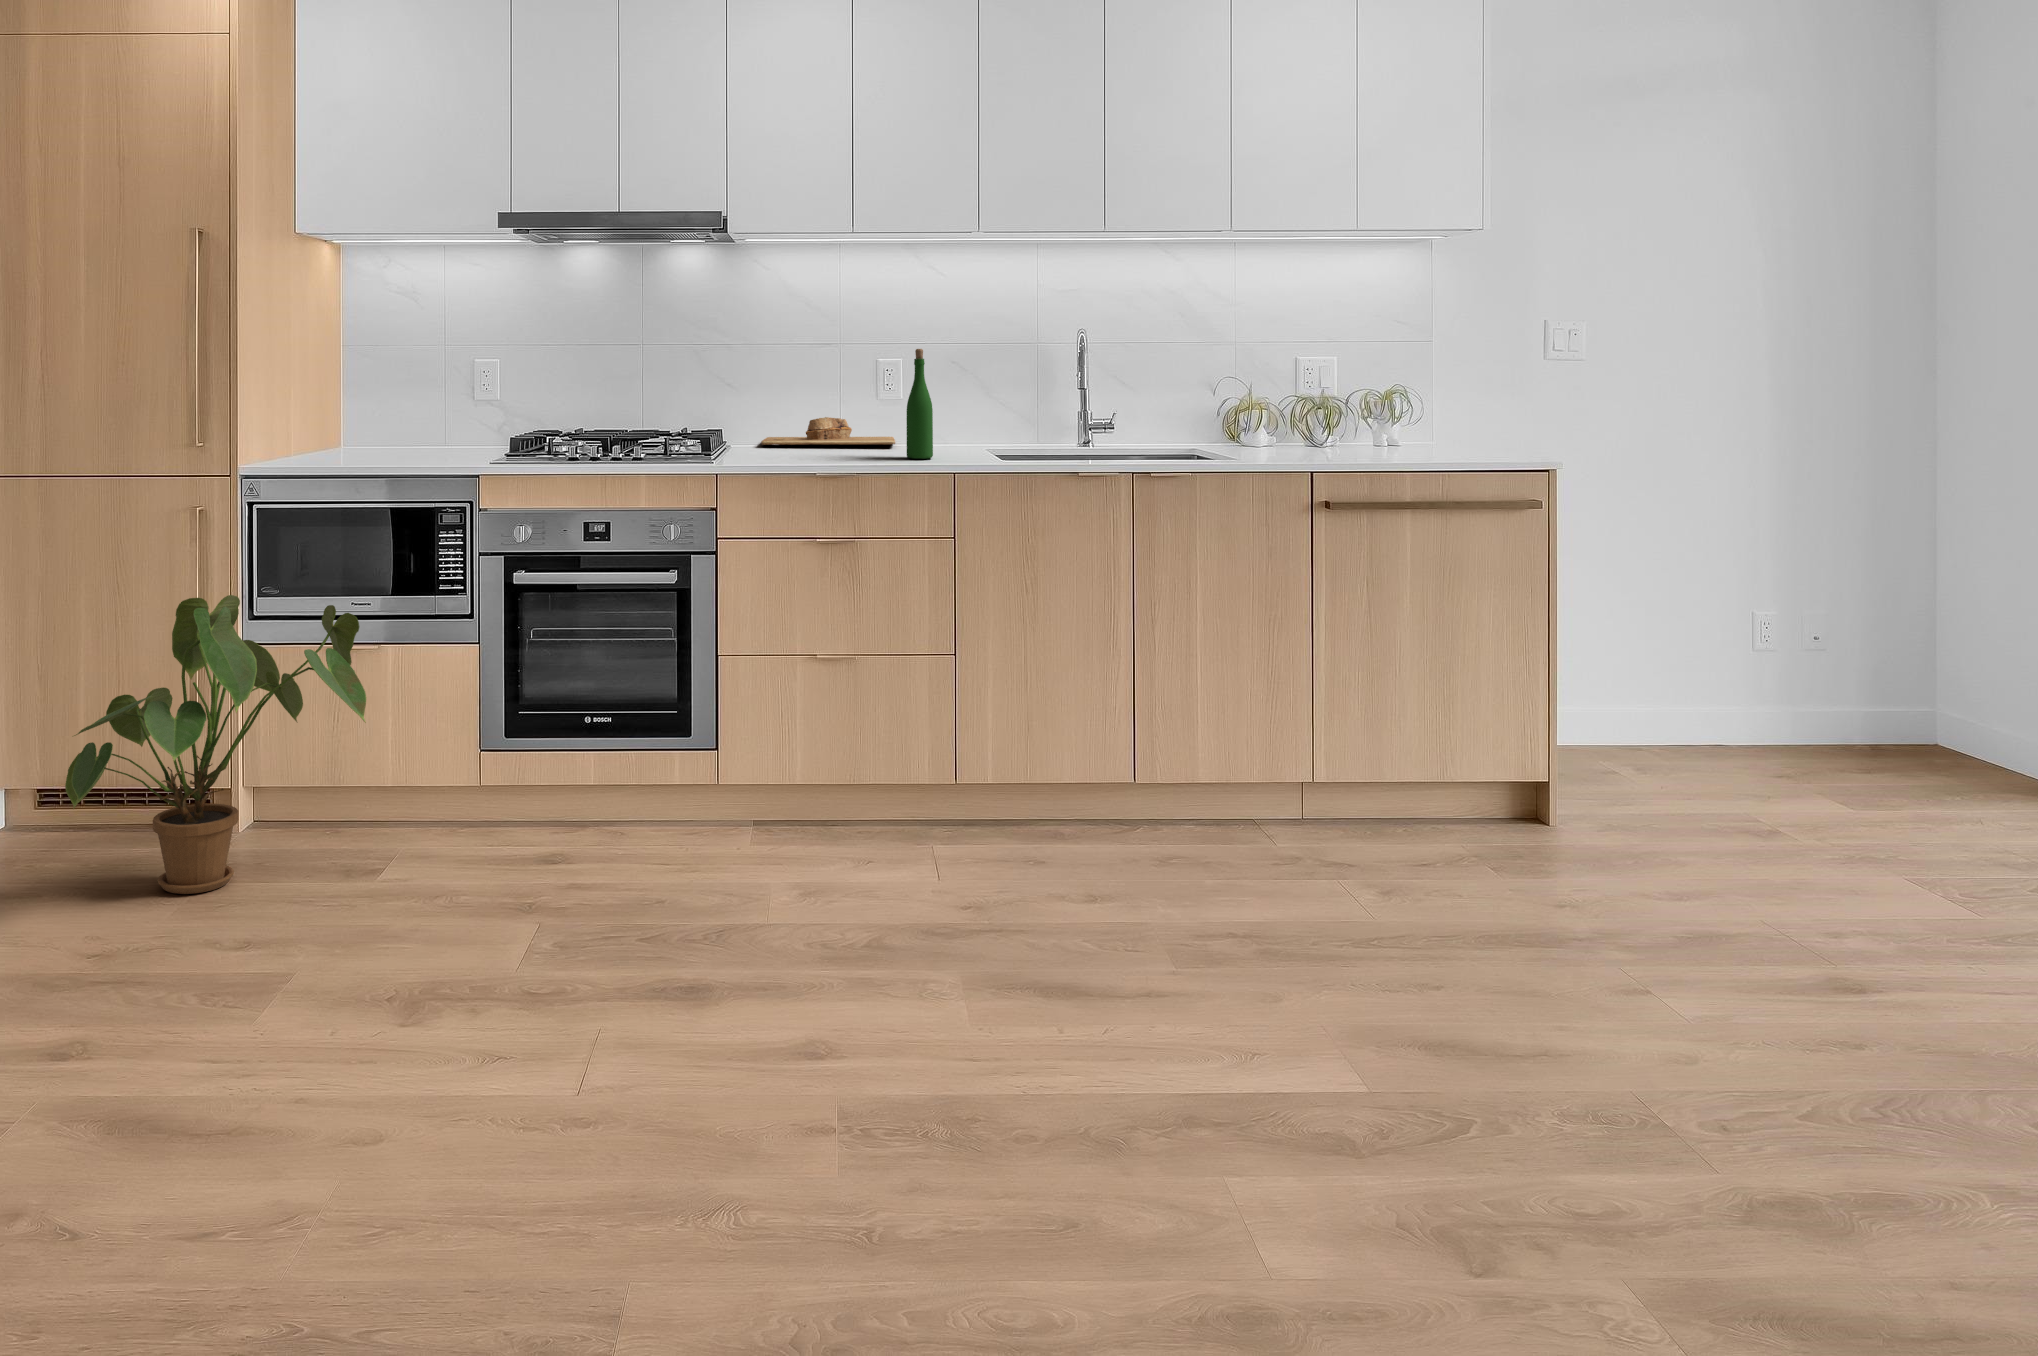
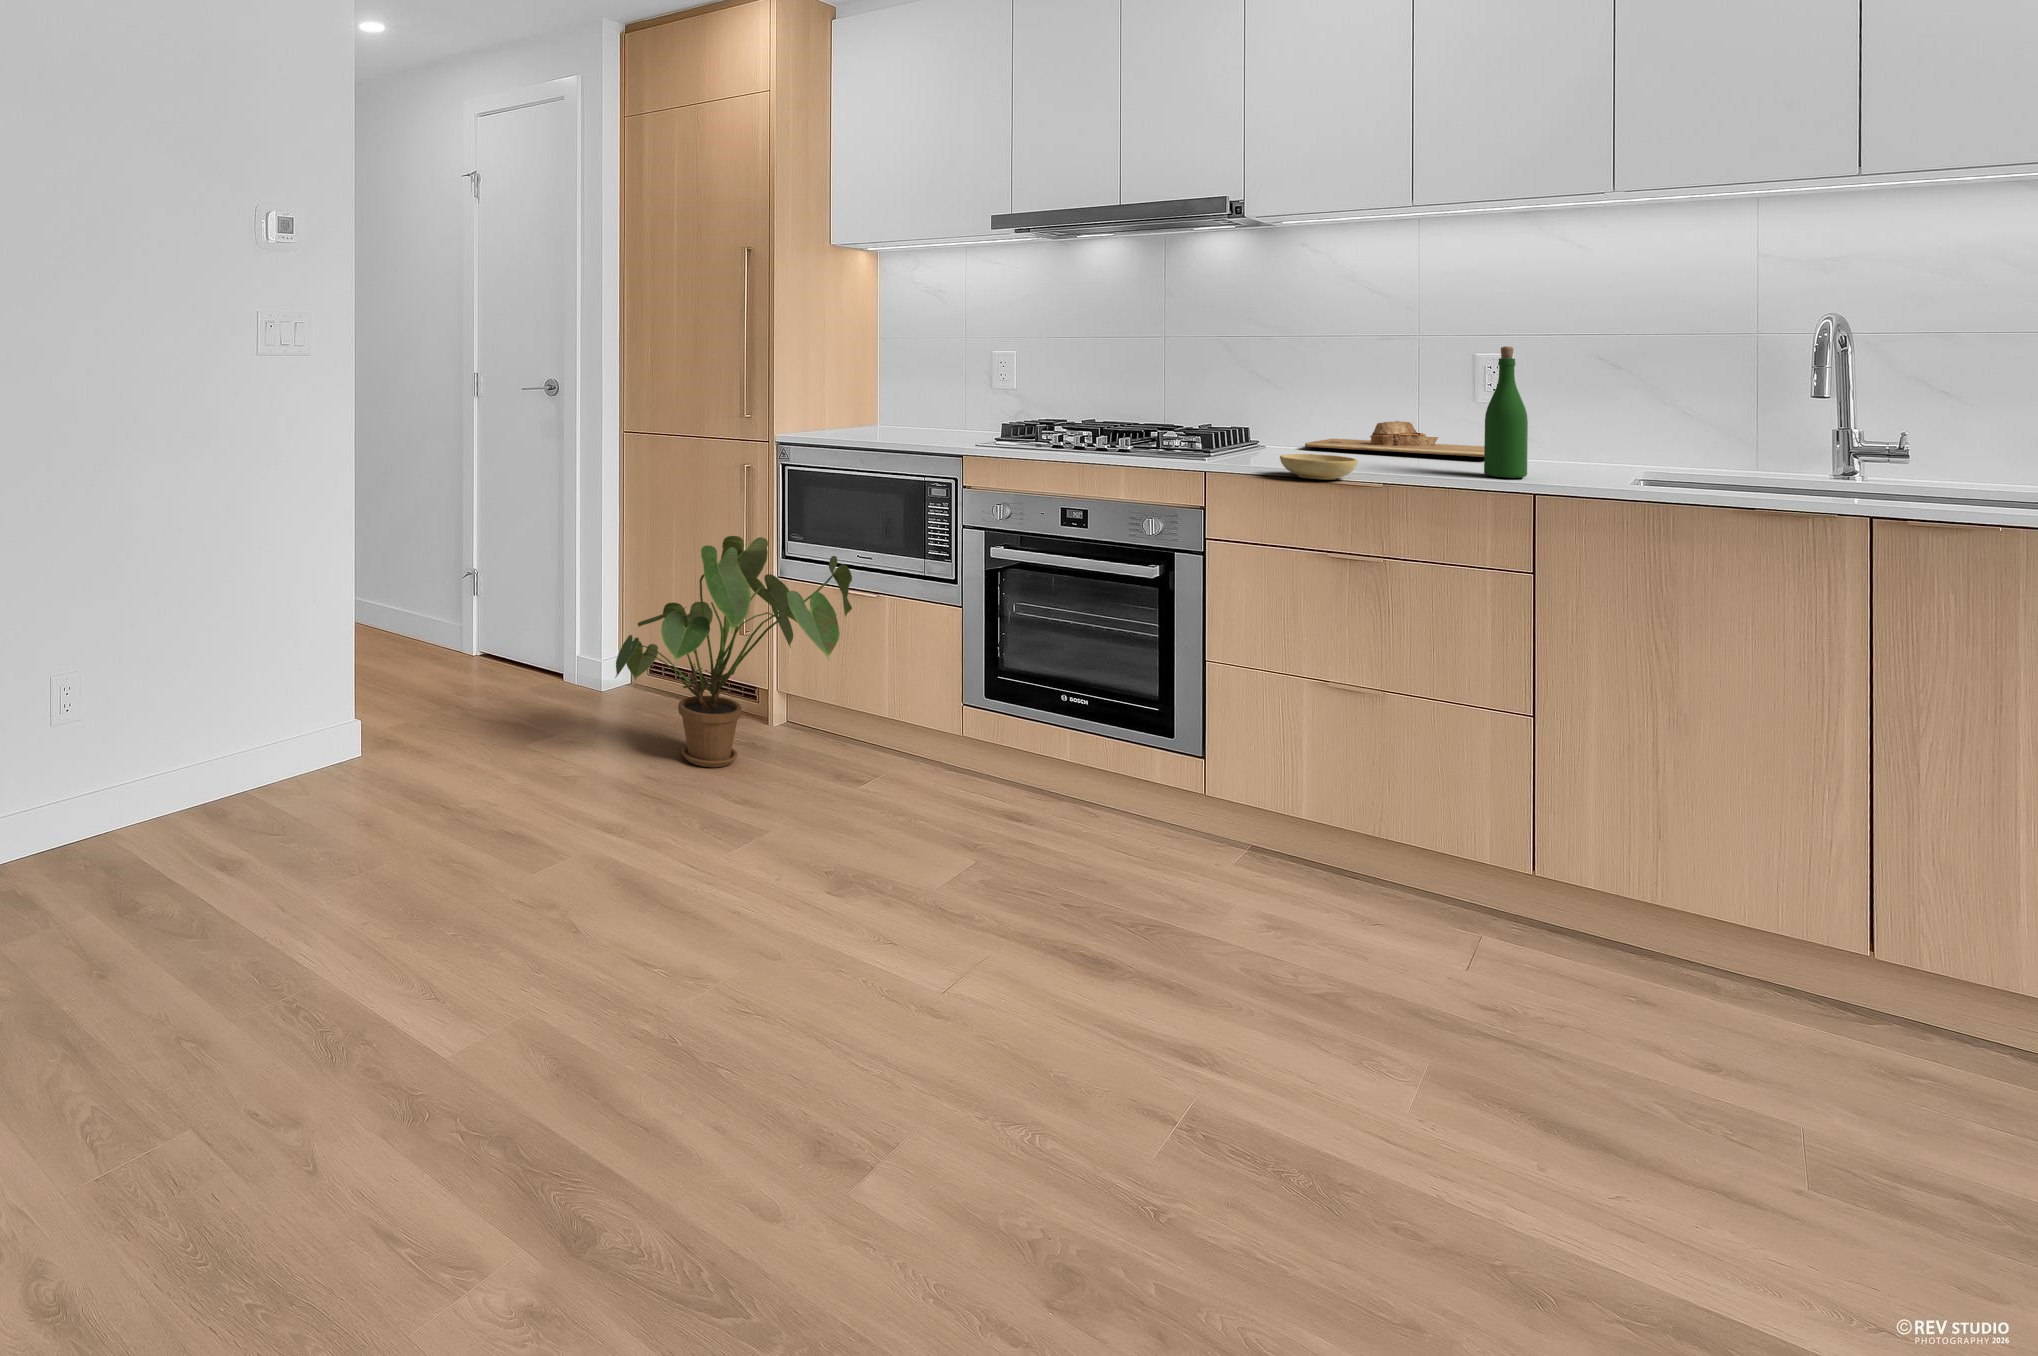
bowl: none [776,448,835,469] -> present [1280,454,1358,479]

